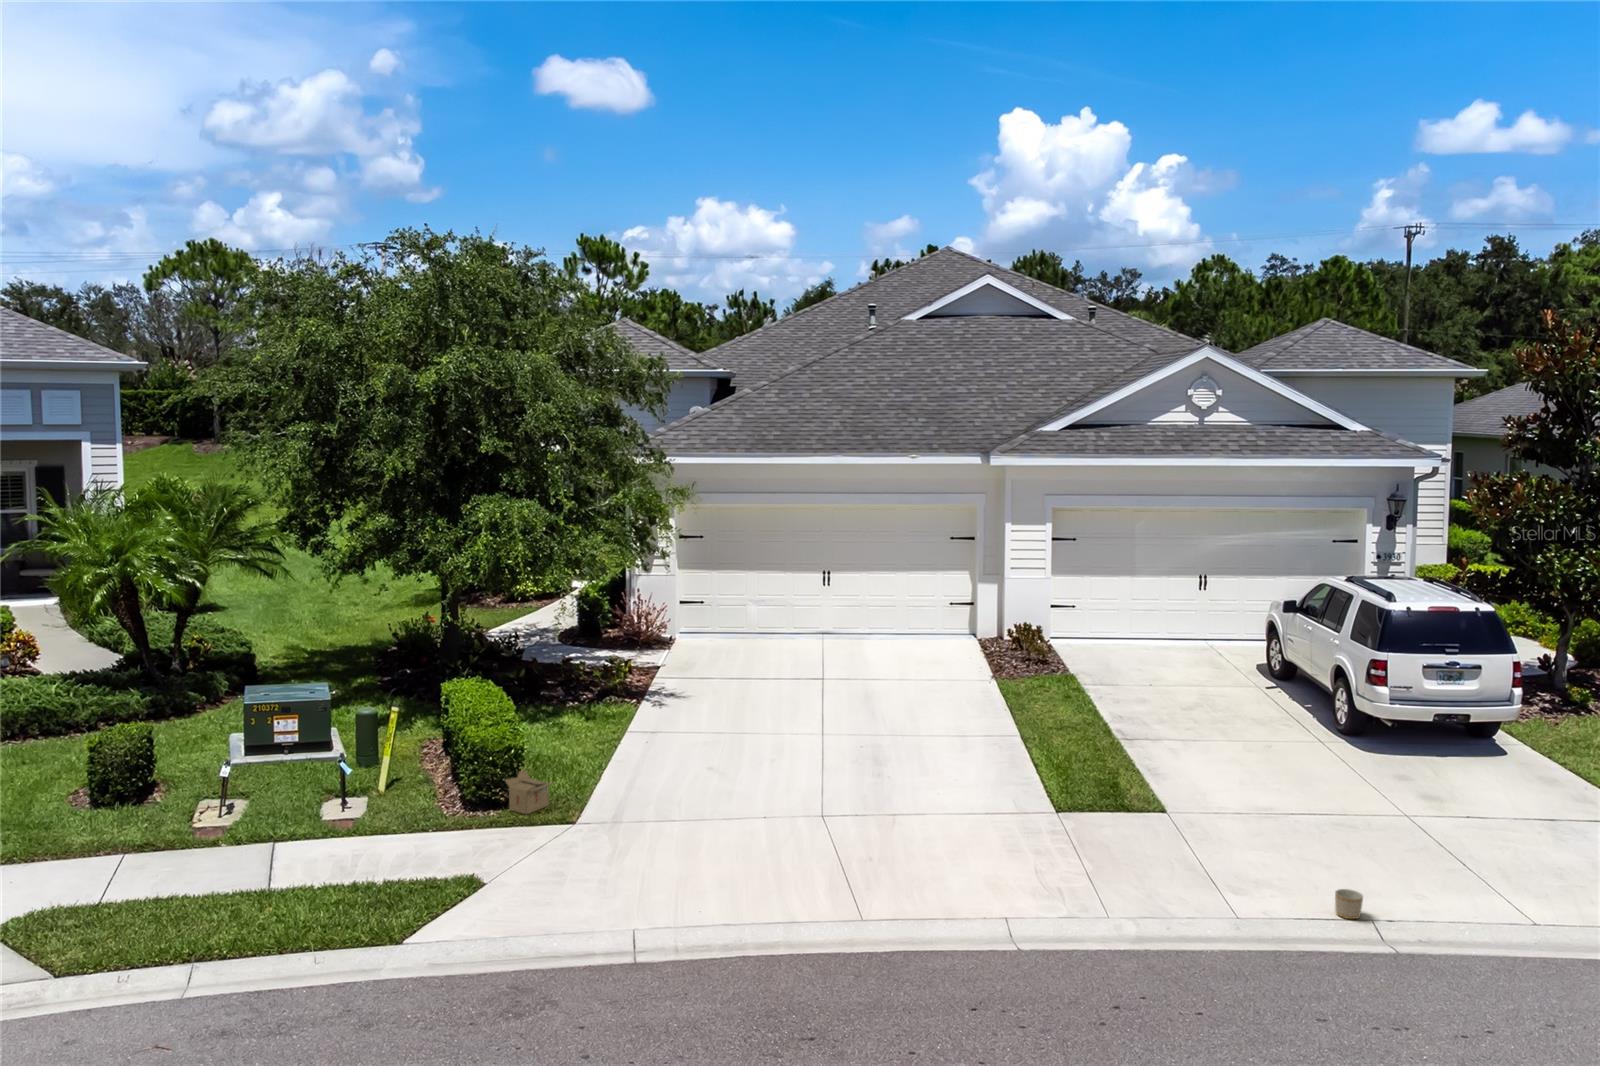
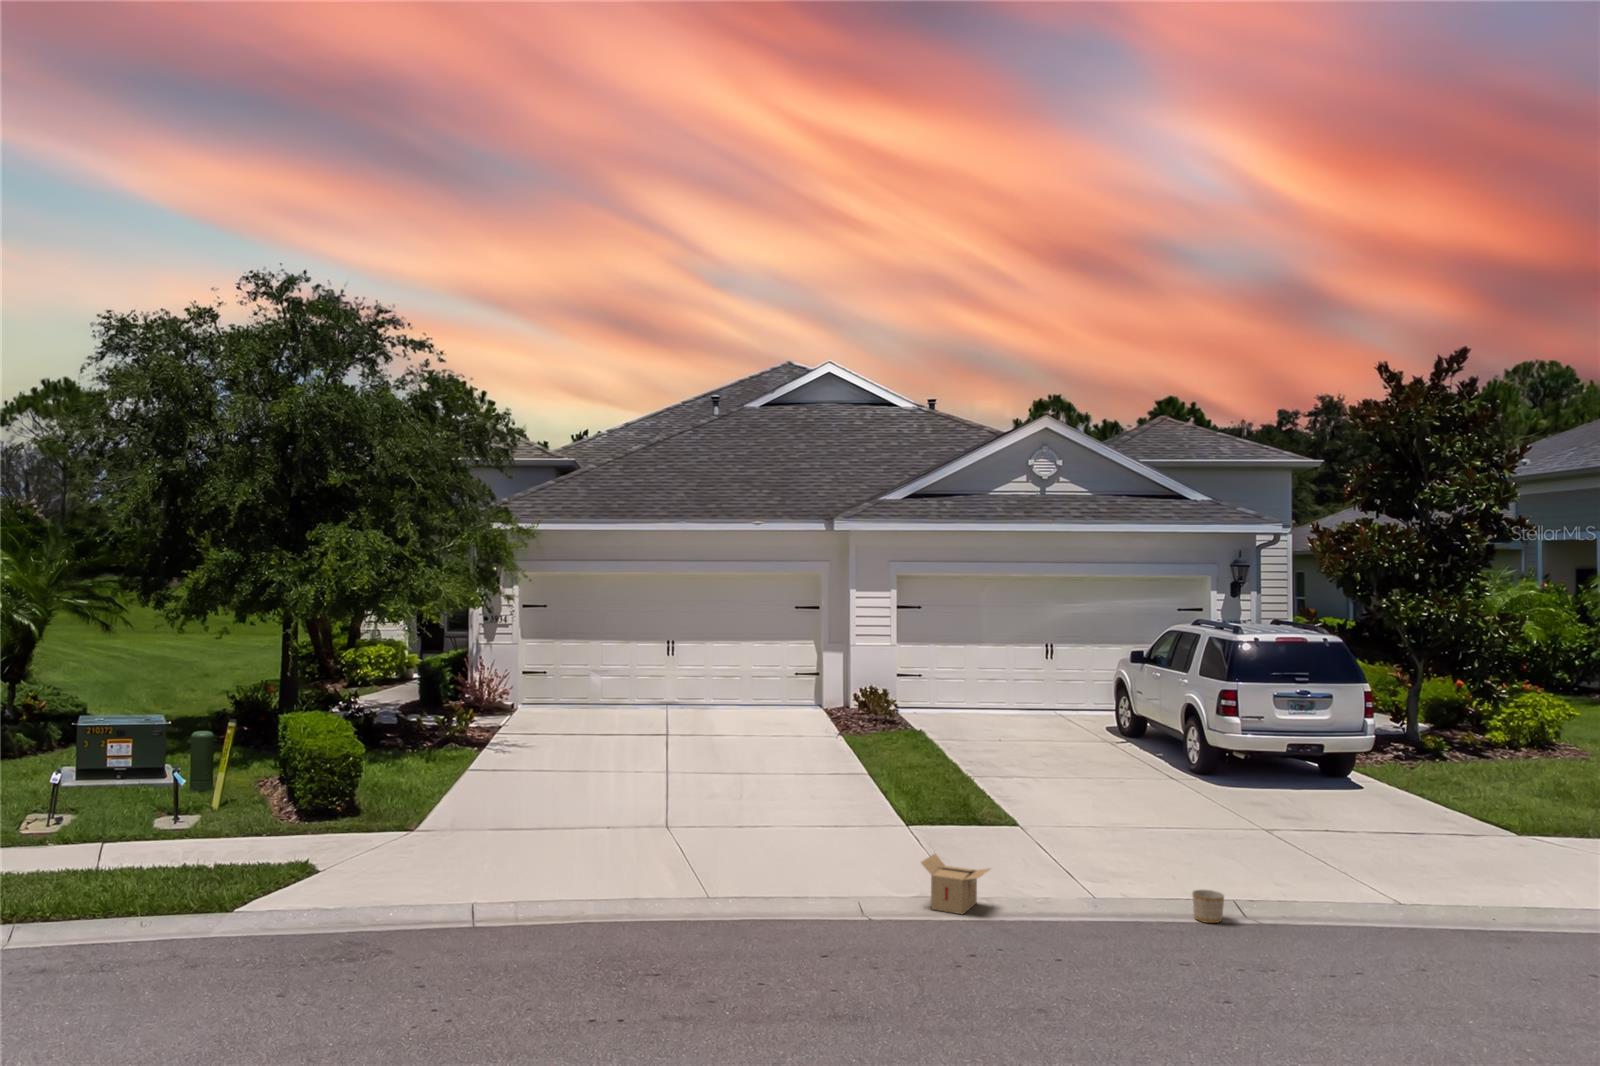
cardboard box: present [505,770,552,814] -> present [921,854,990,914]

